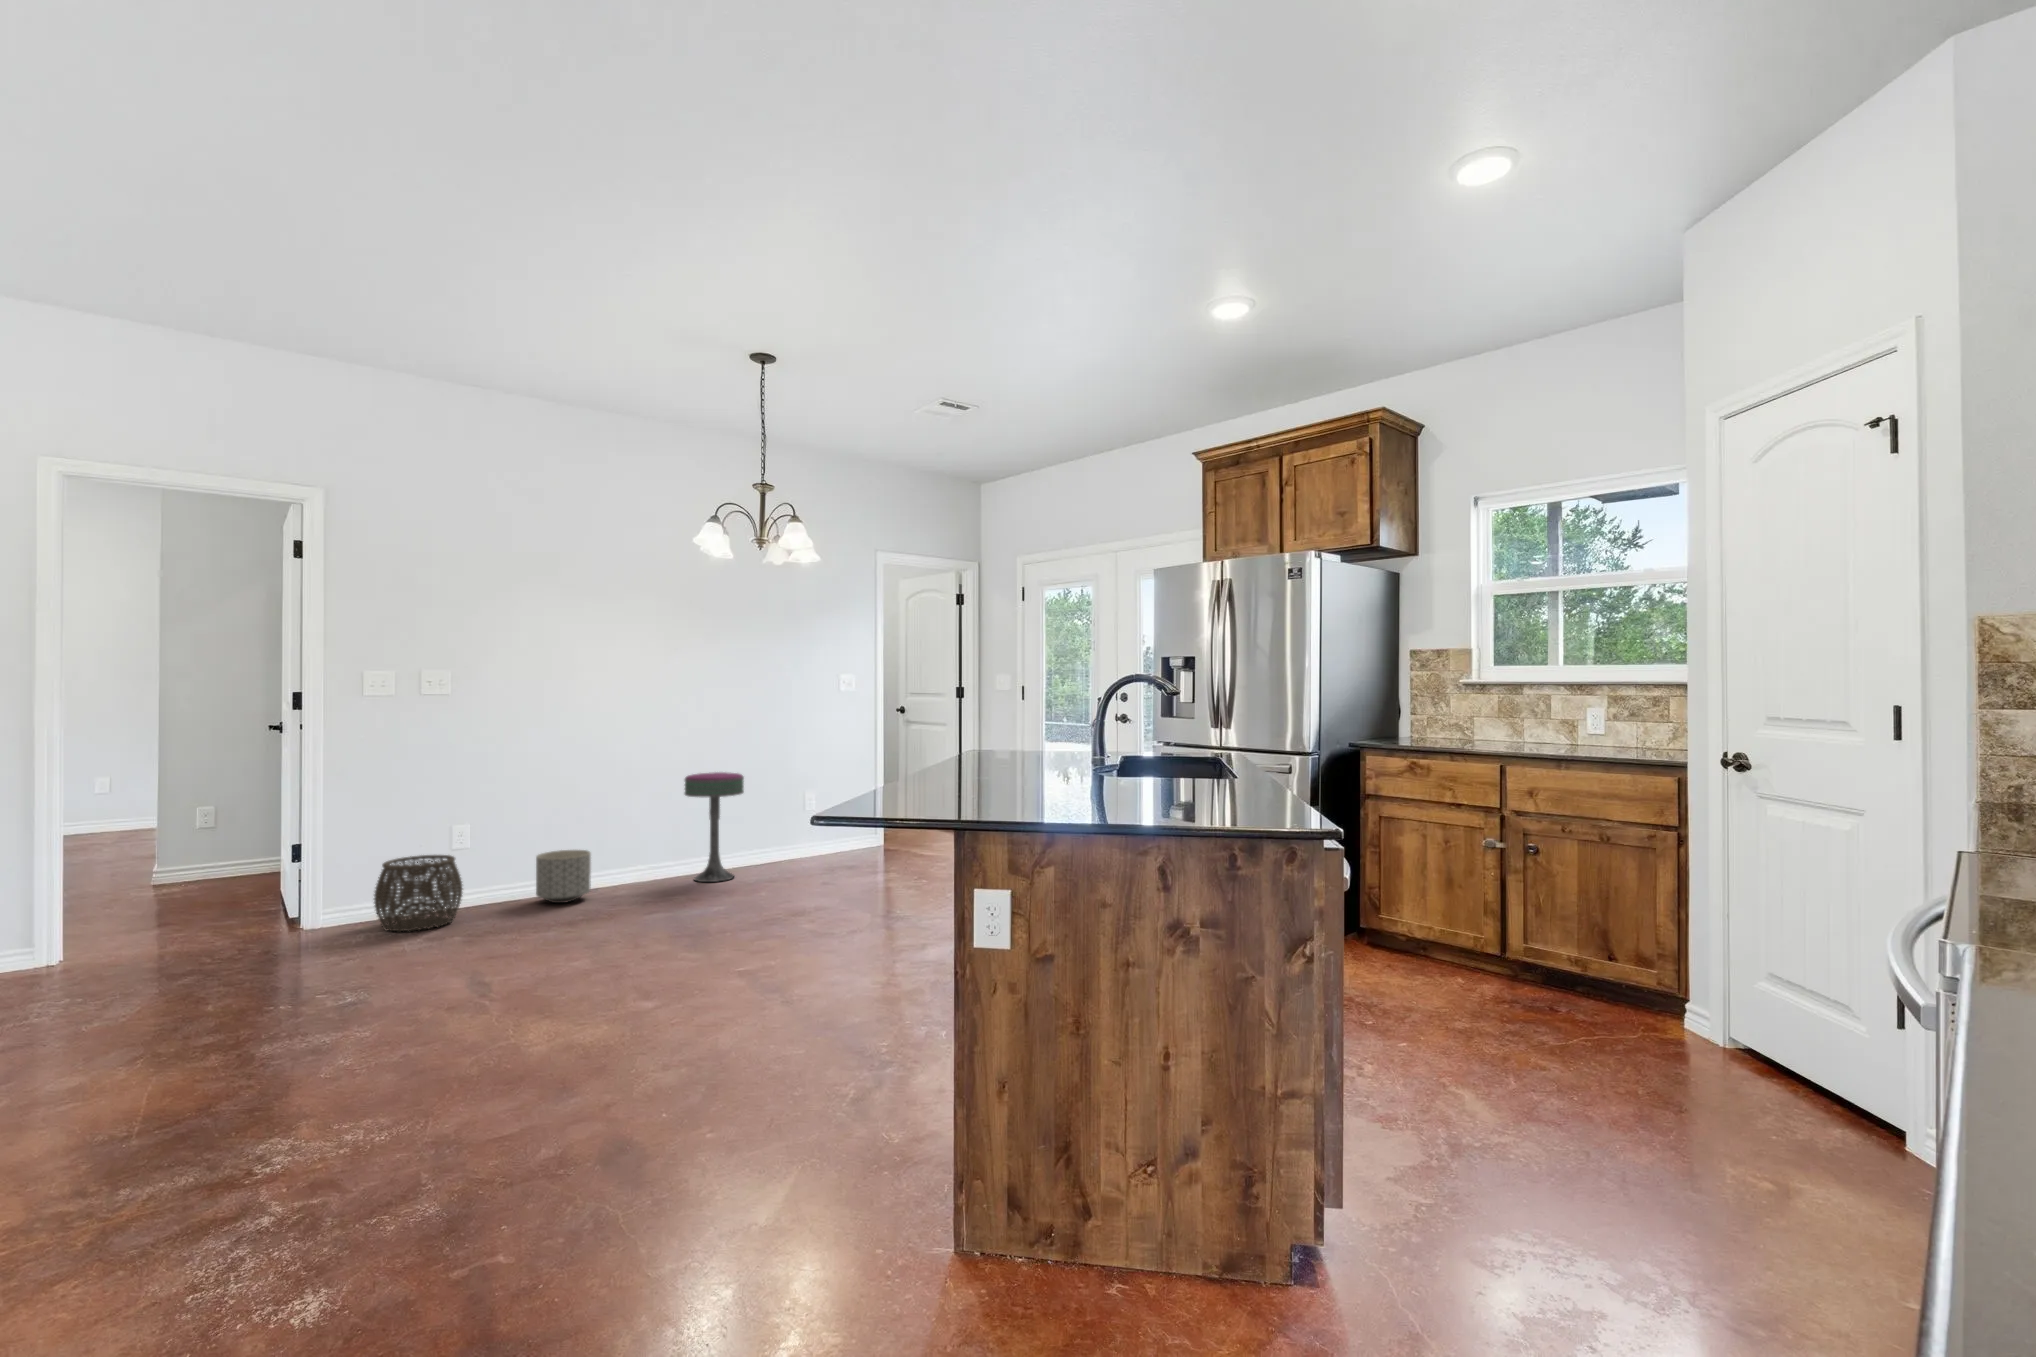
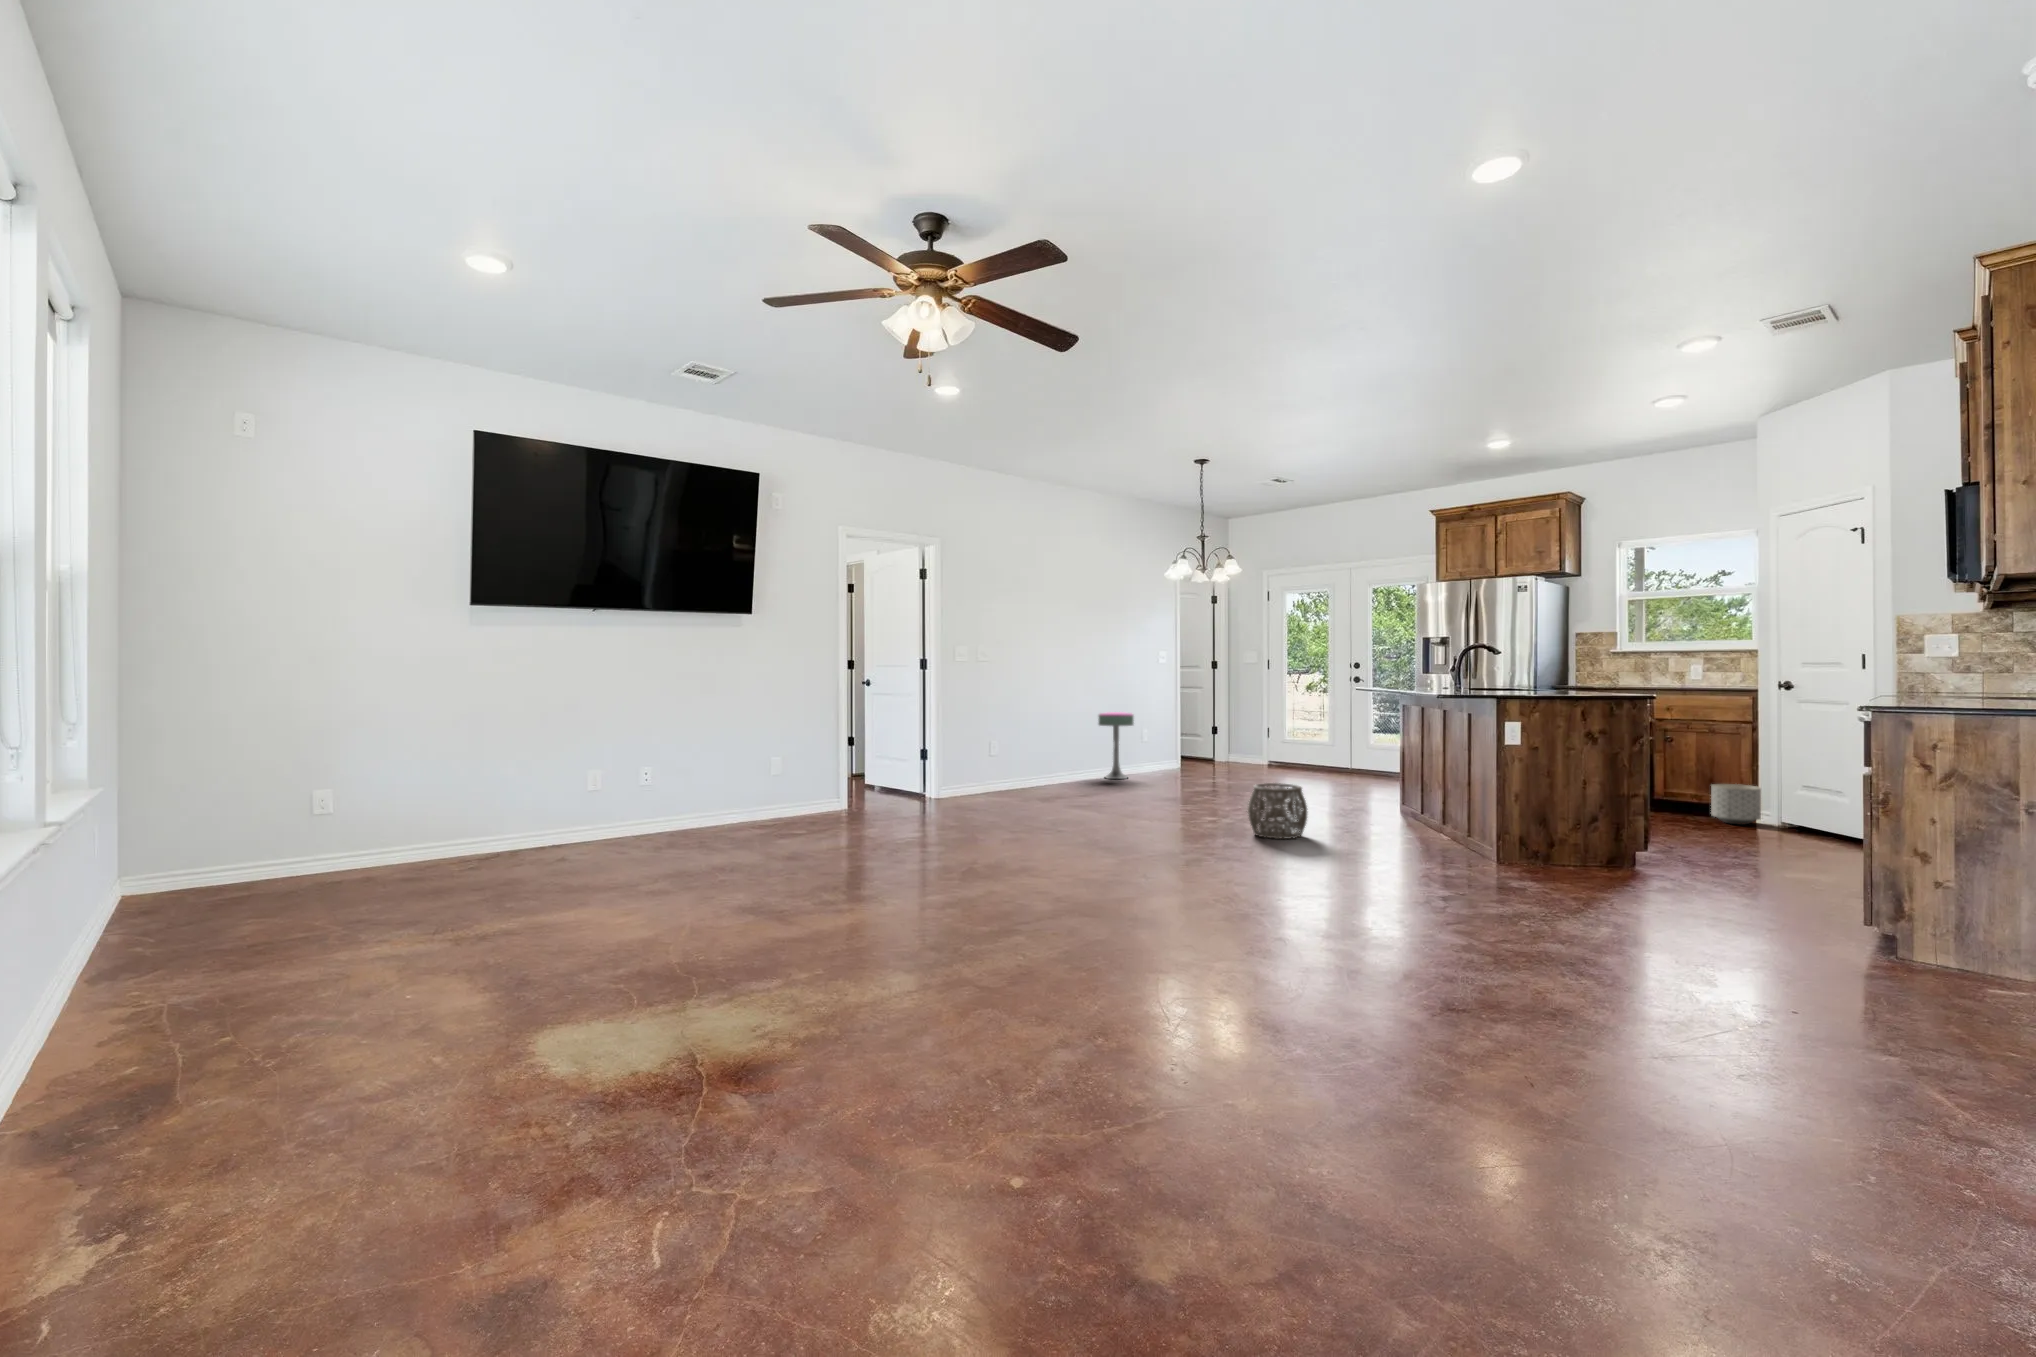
planter: present [536,850,591,903] -> present [1711,784,1761,824]
woven basket: present [374,855,463,932] -> present [1248,783,1308,839]

